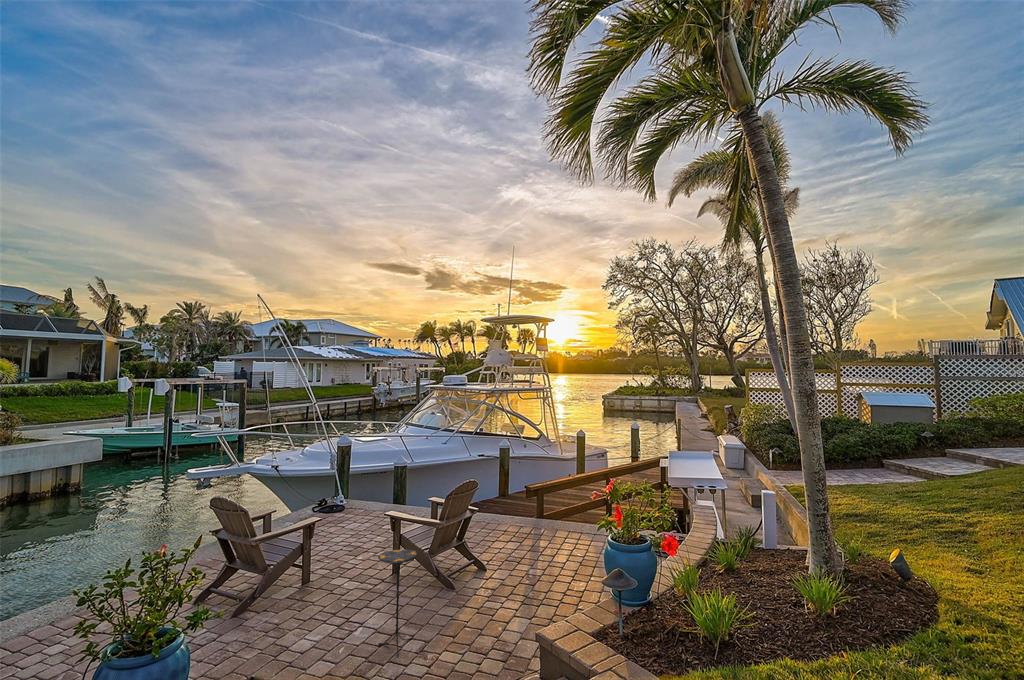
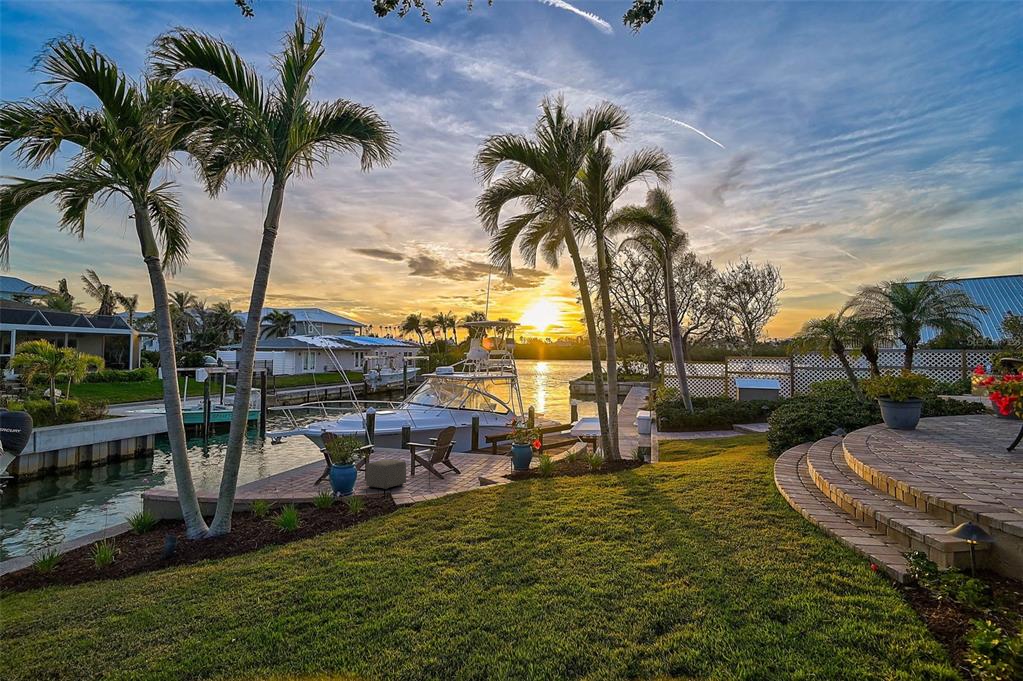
ottoman: none [256,558,350,646] -> present [366,459,406,490]

